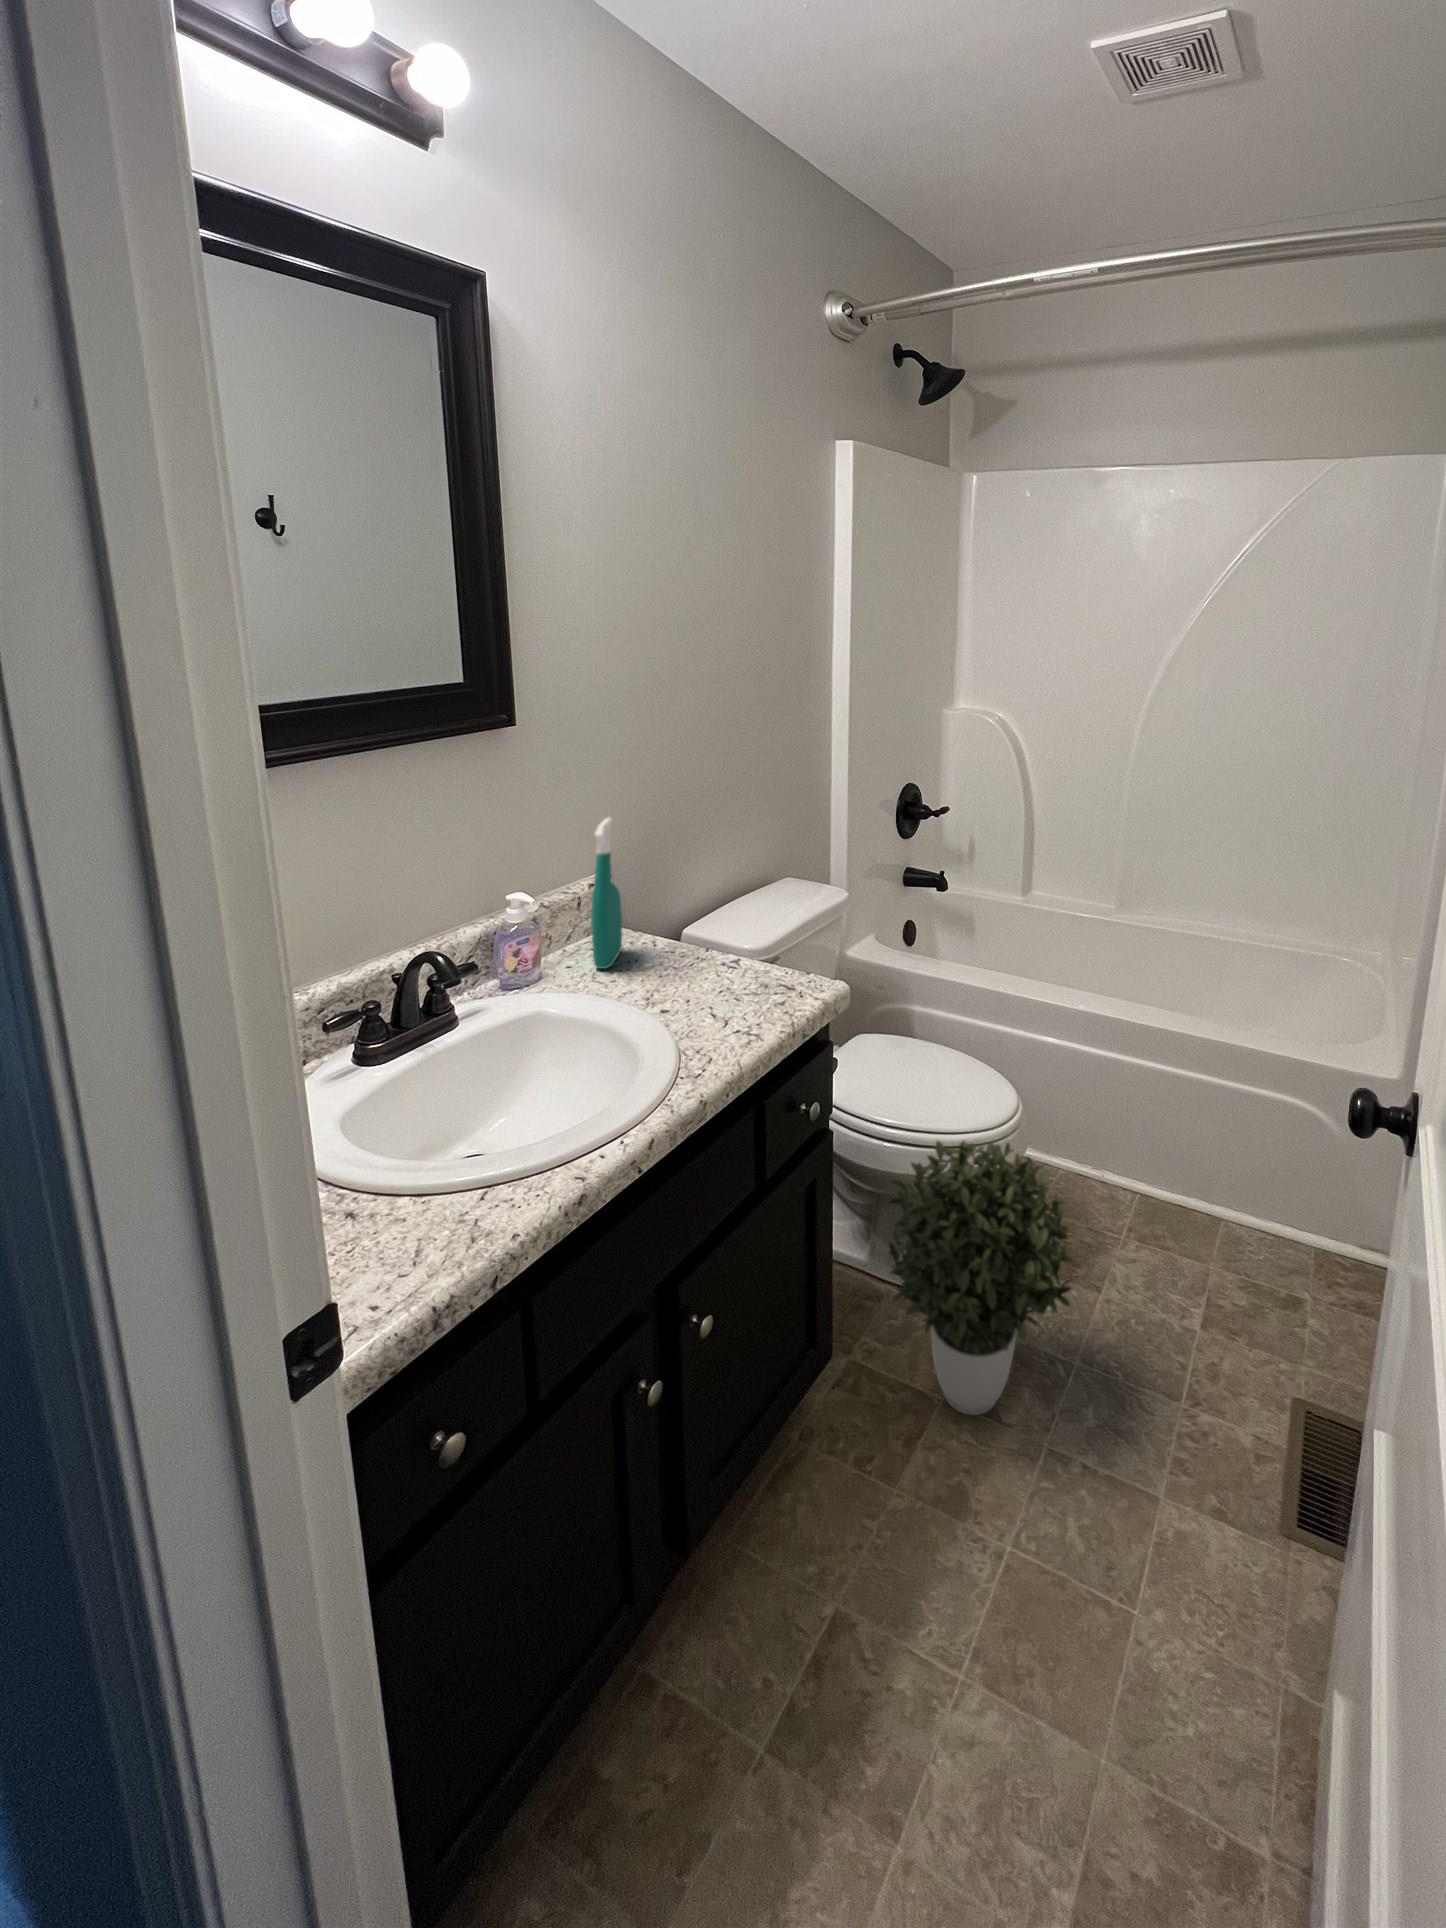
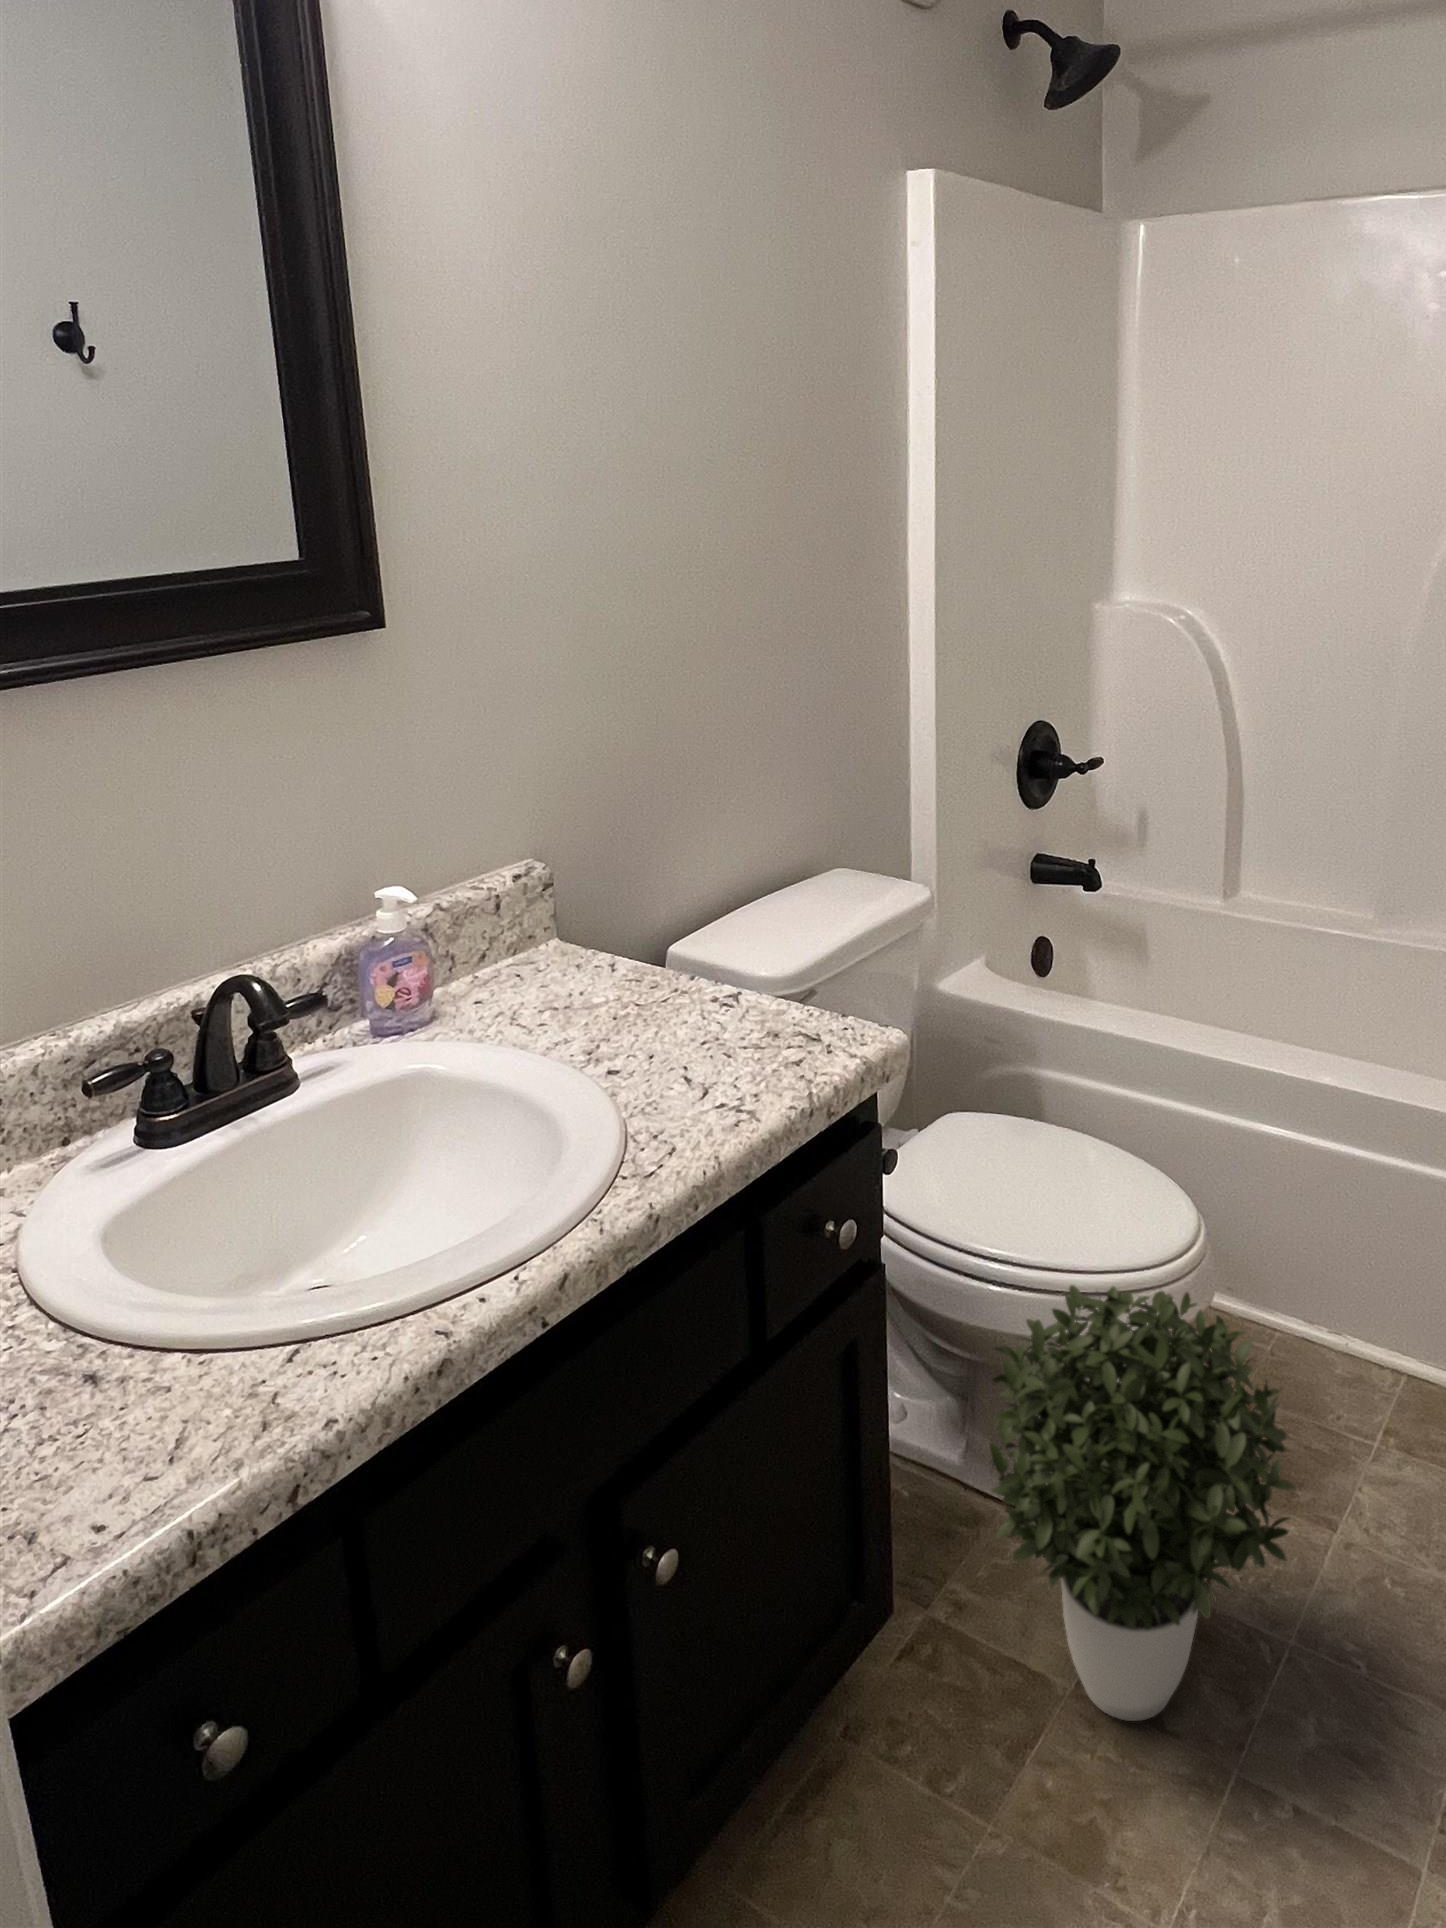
spray bottle: present [591,818,622,969] -> none [506,768,561,1005]

